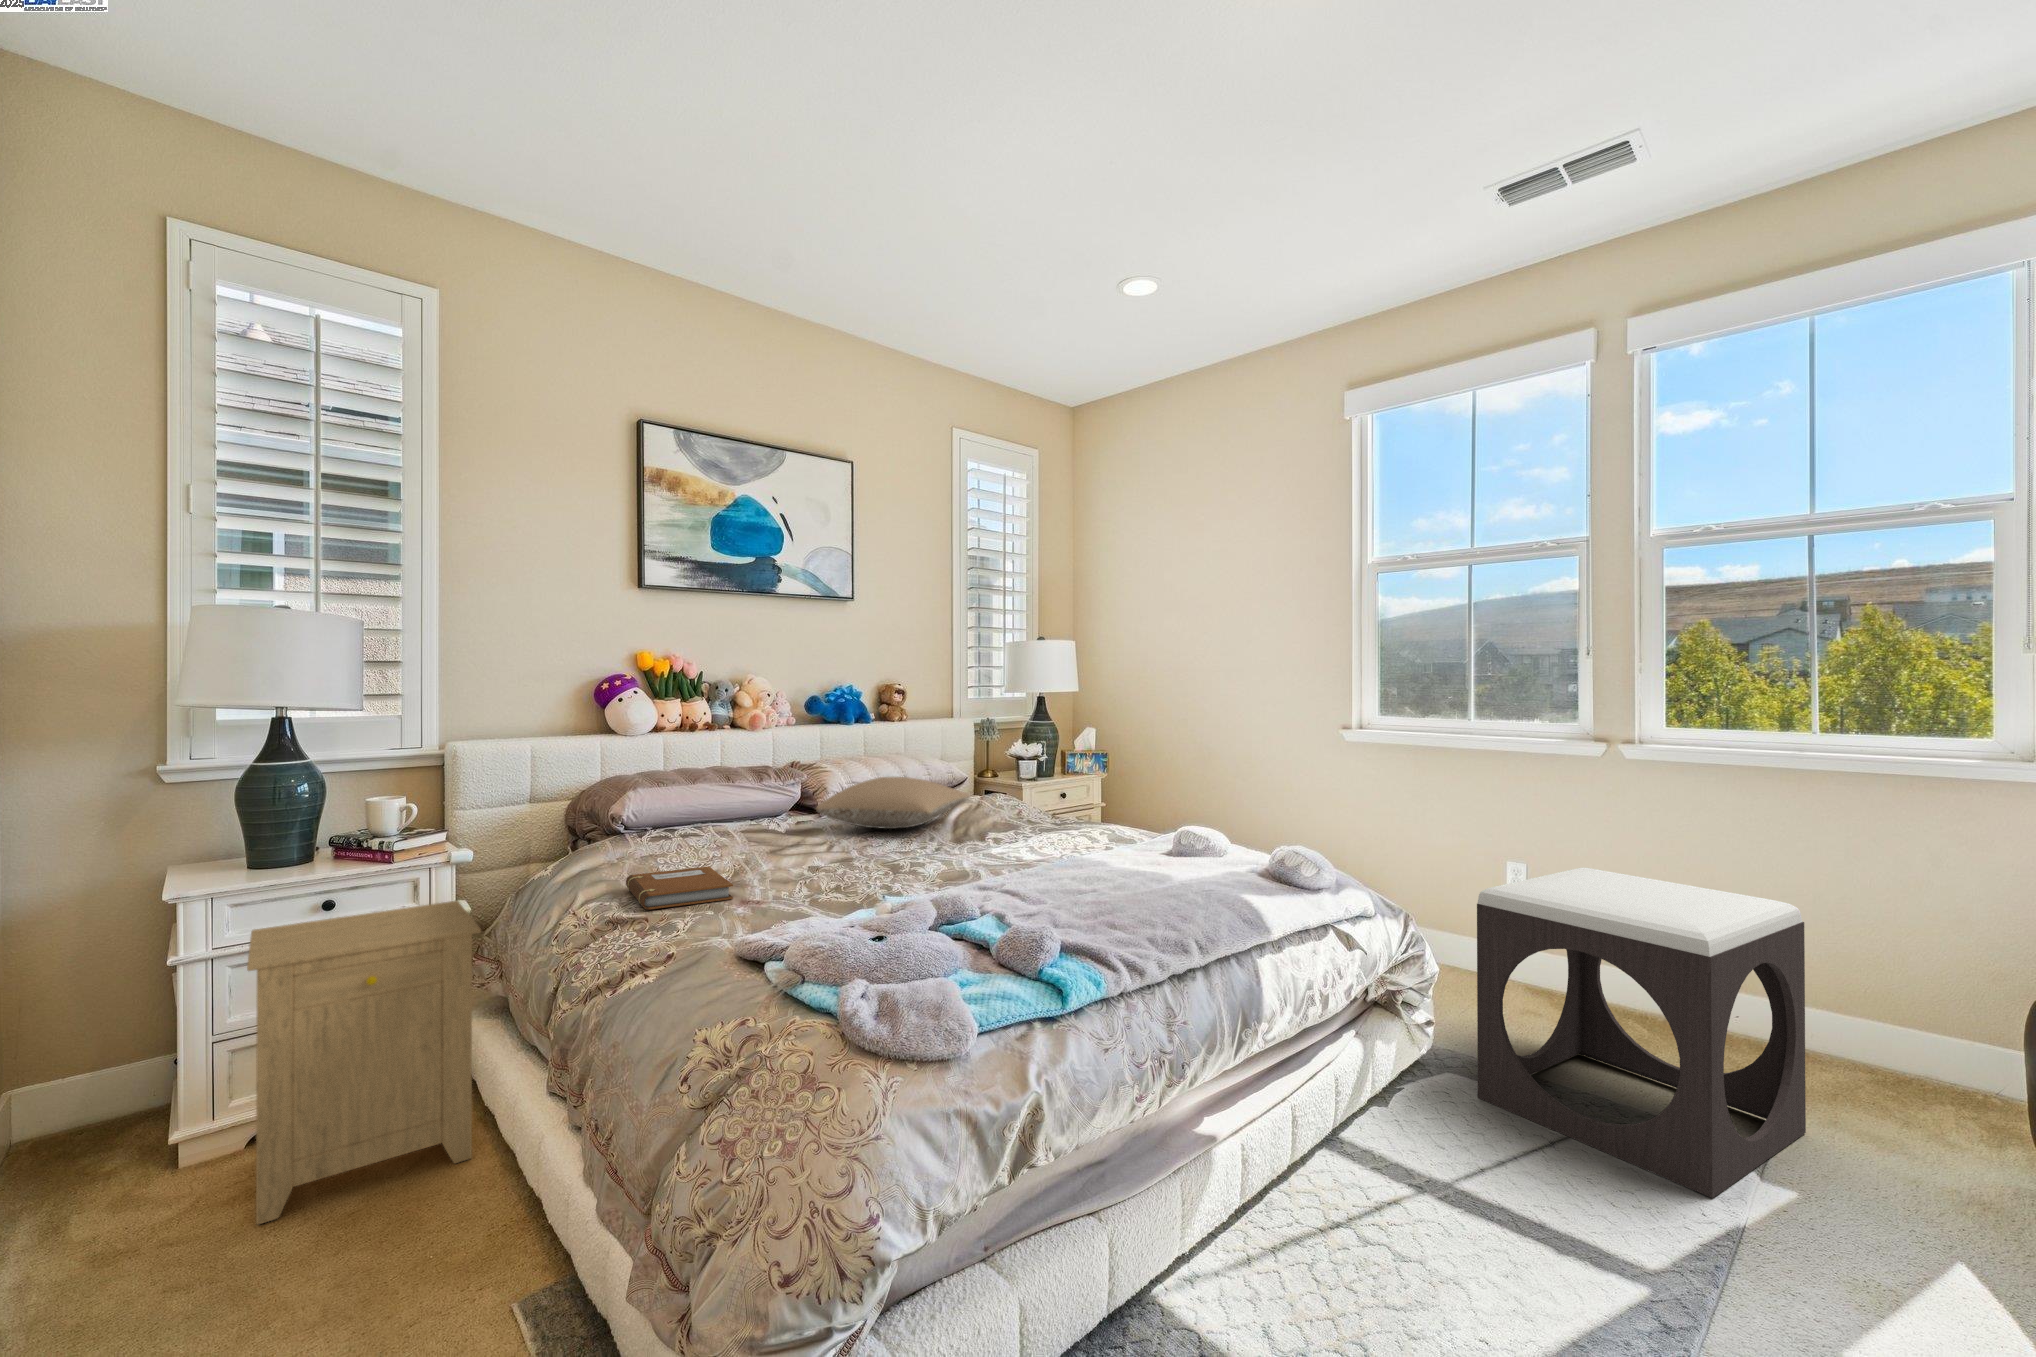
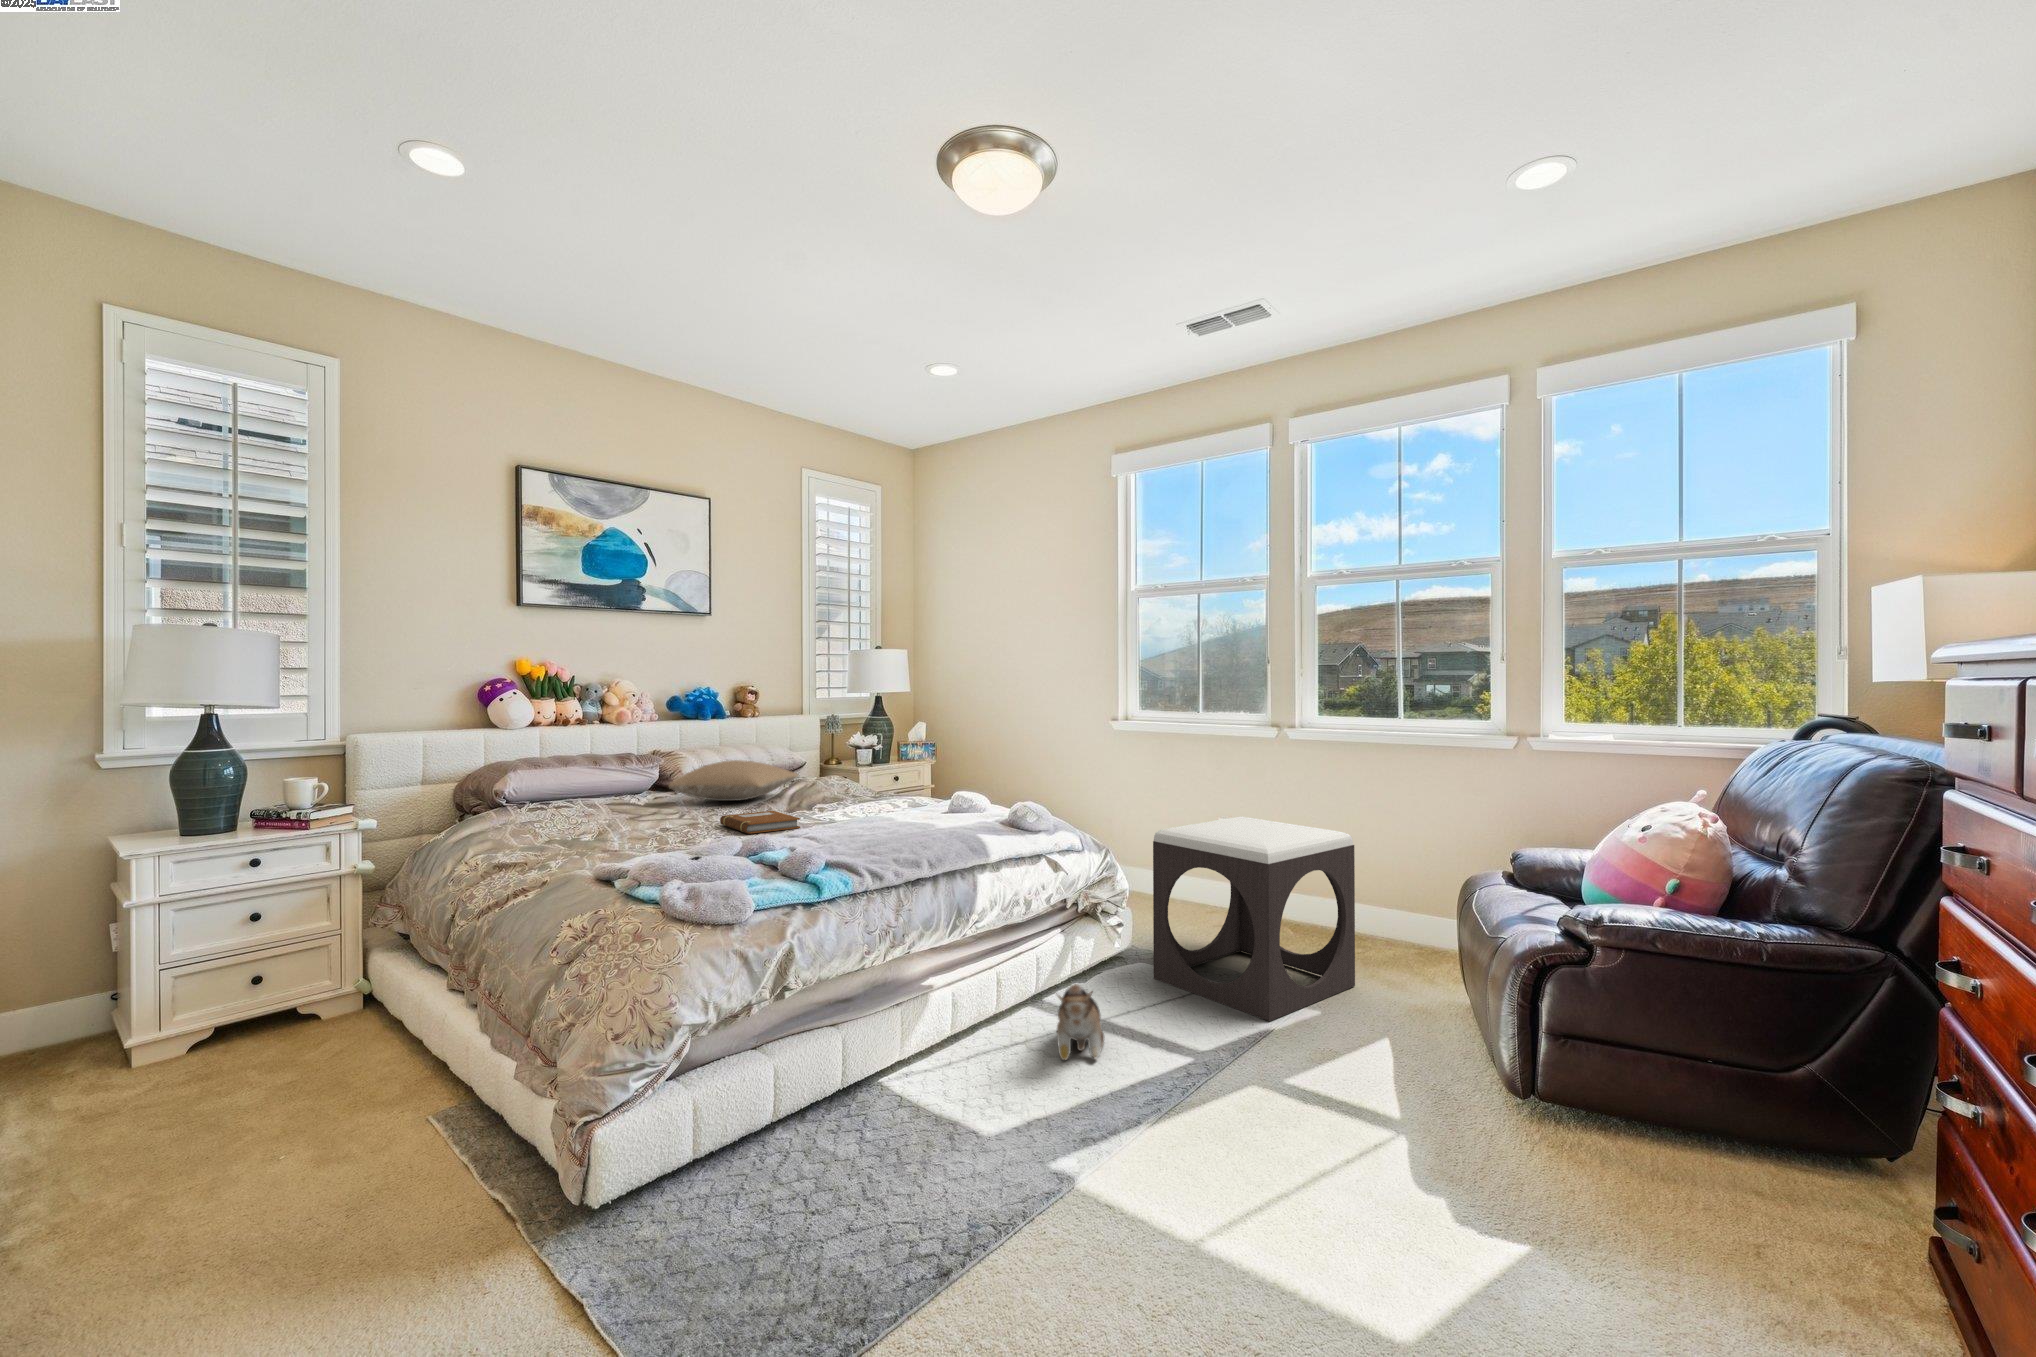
notebook: present [626,867,733,910] -> present [720,811,800,834]
side table: present [247,901,481,1224] -> none [196,859,392,1094]
plush toy: none [1393,1143,1481,1262] -> present [1057,984,1104,1060]

